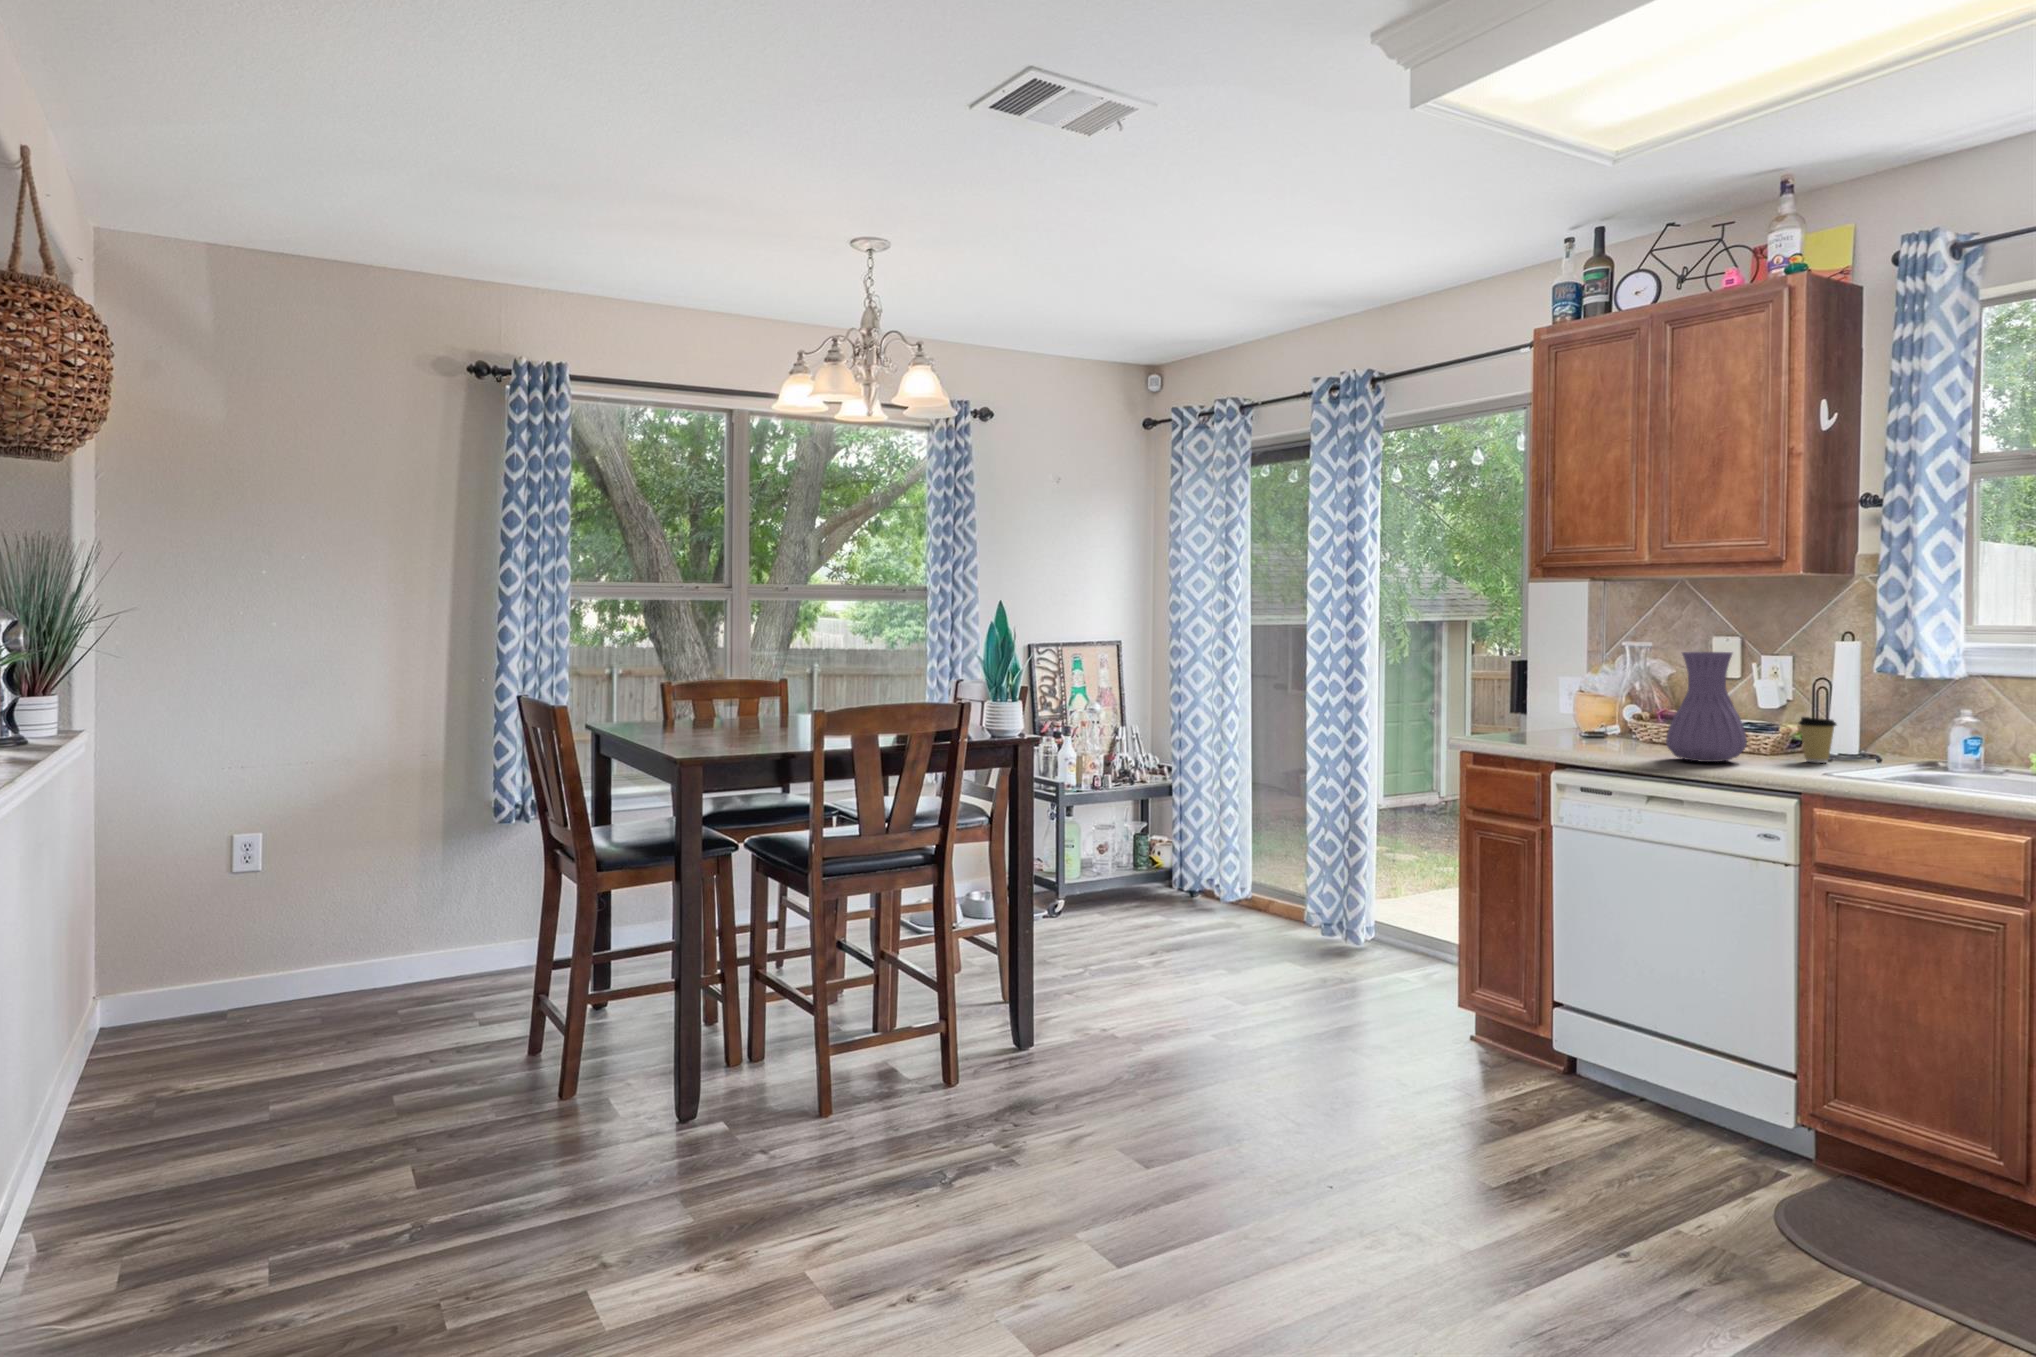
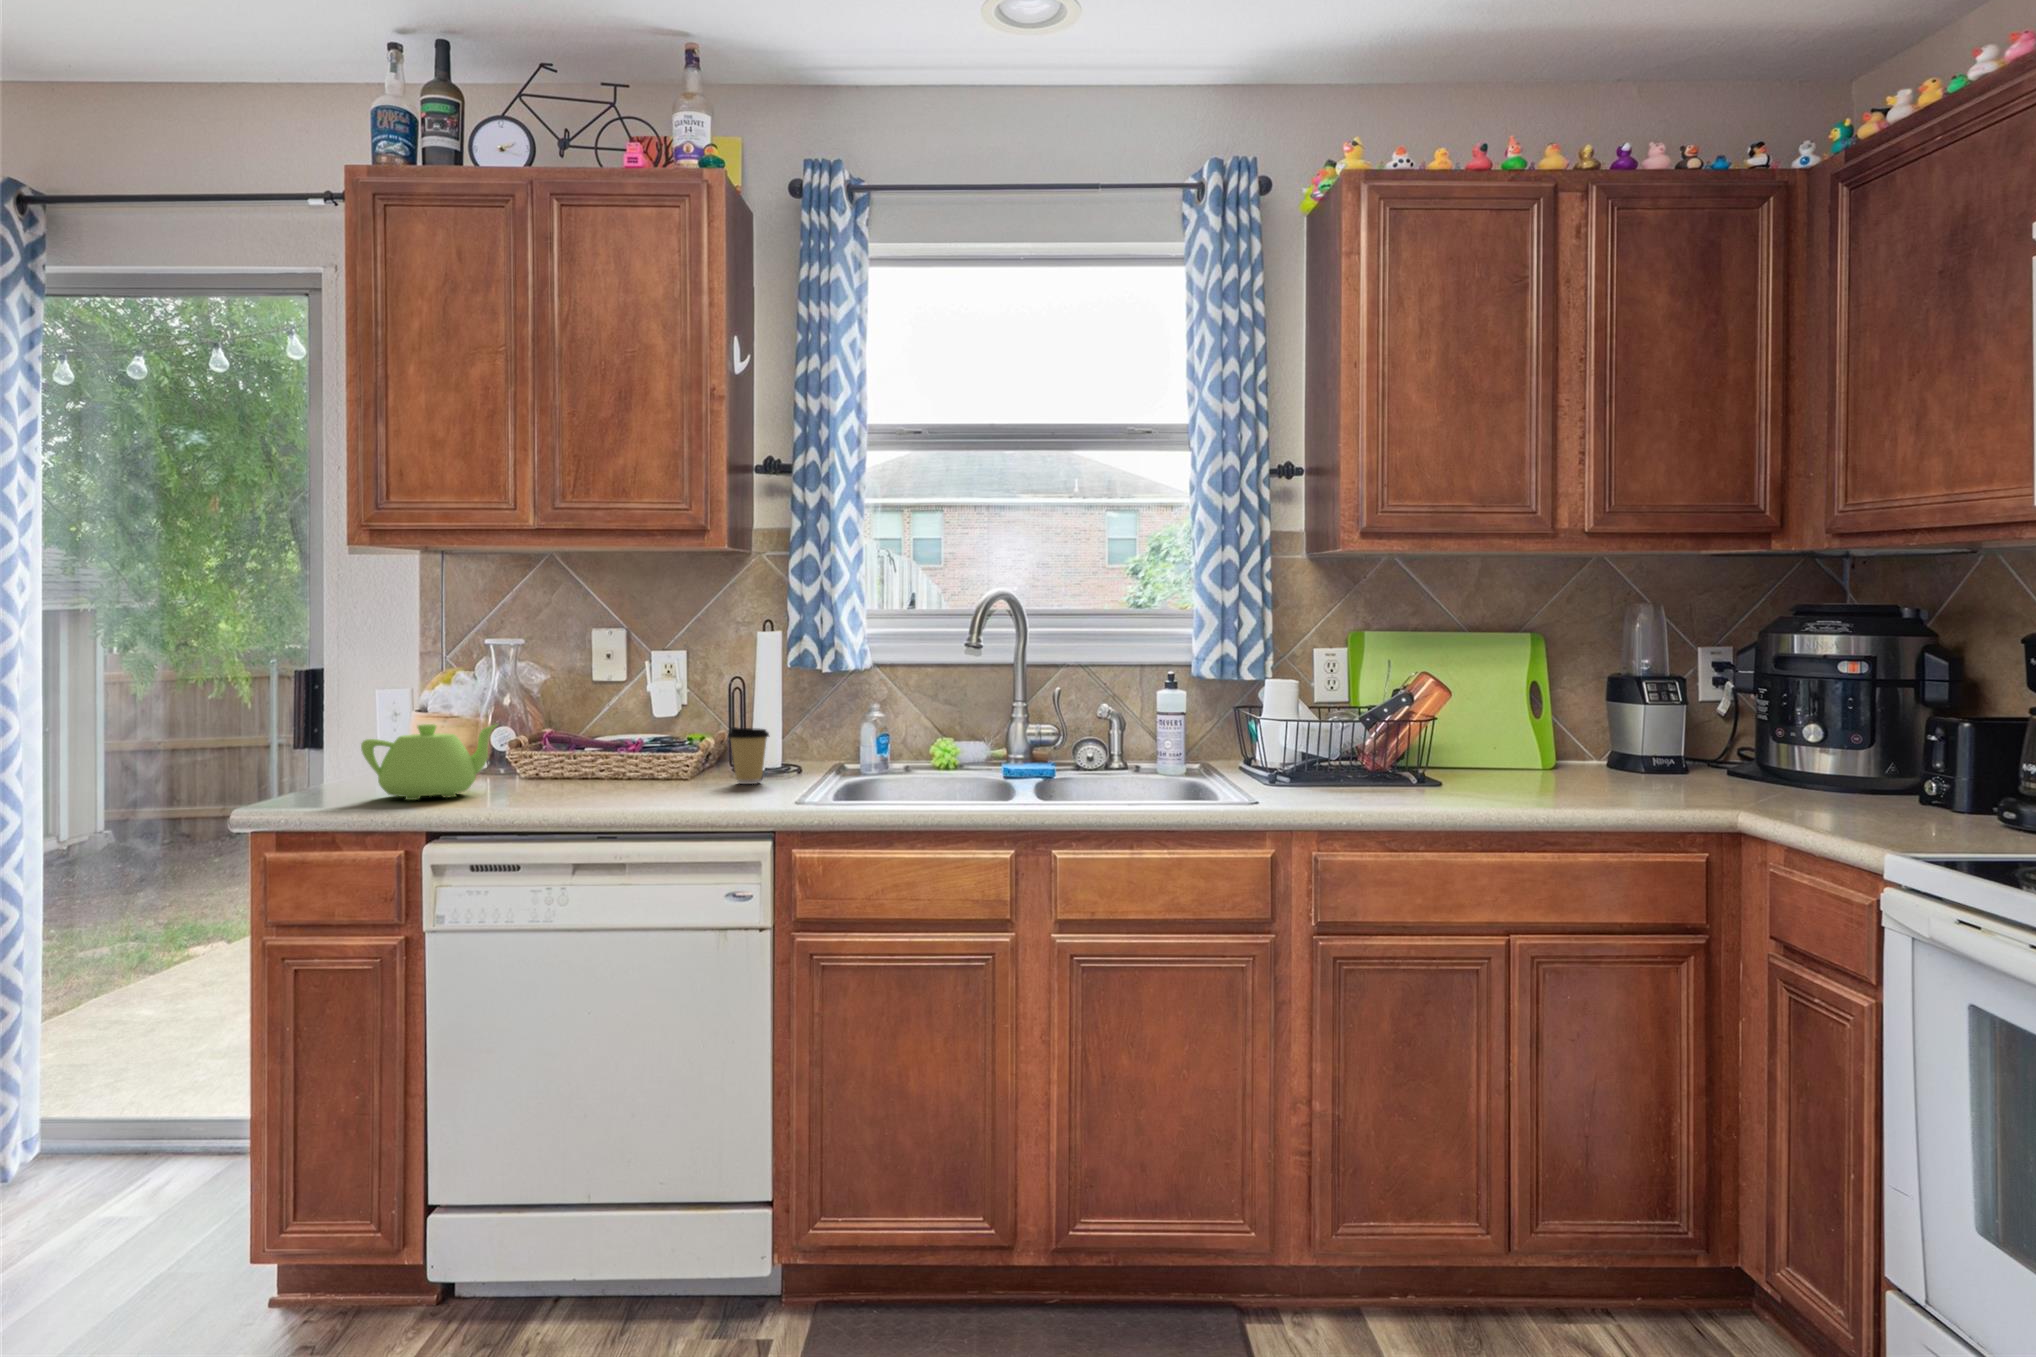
vase: present [1666,652,1747,762] -> none [577,645,679,797]
teapot: none [1530,702,1621,751] -> present [361,724,497,800]

